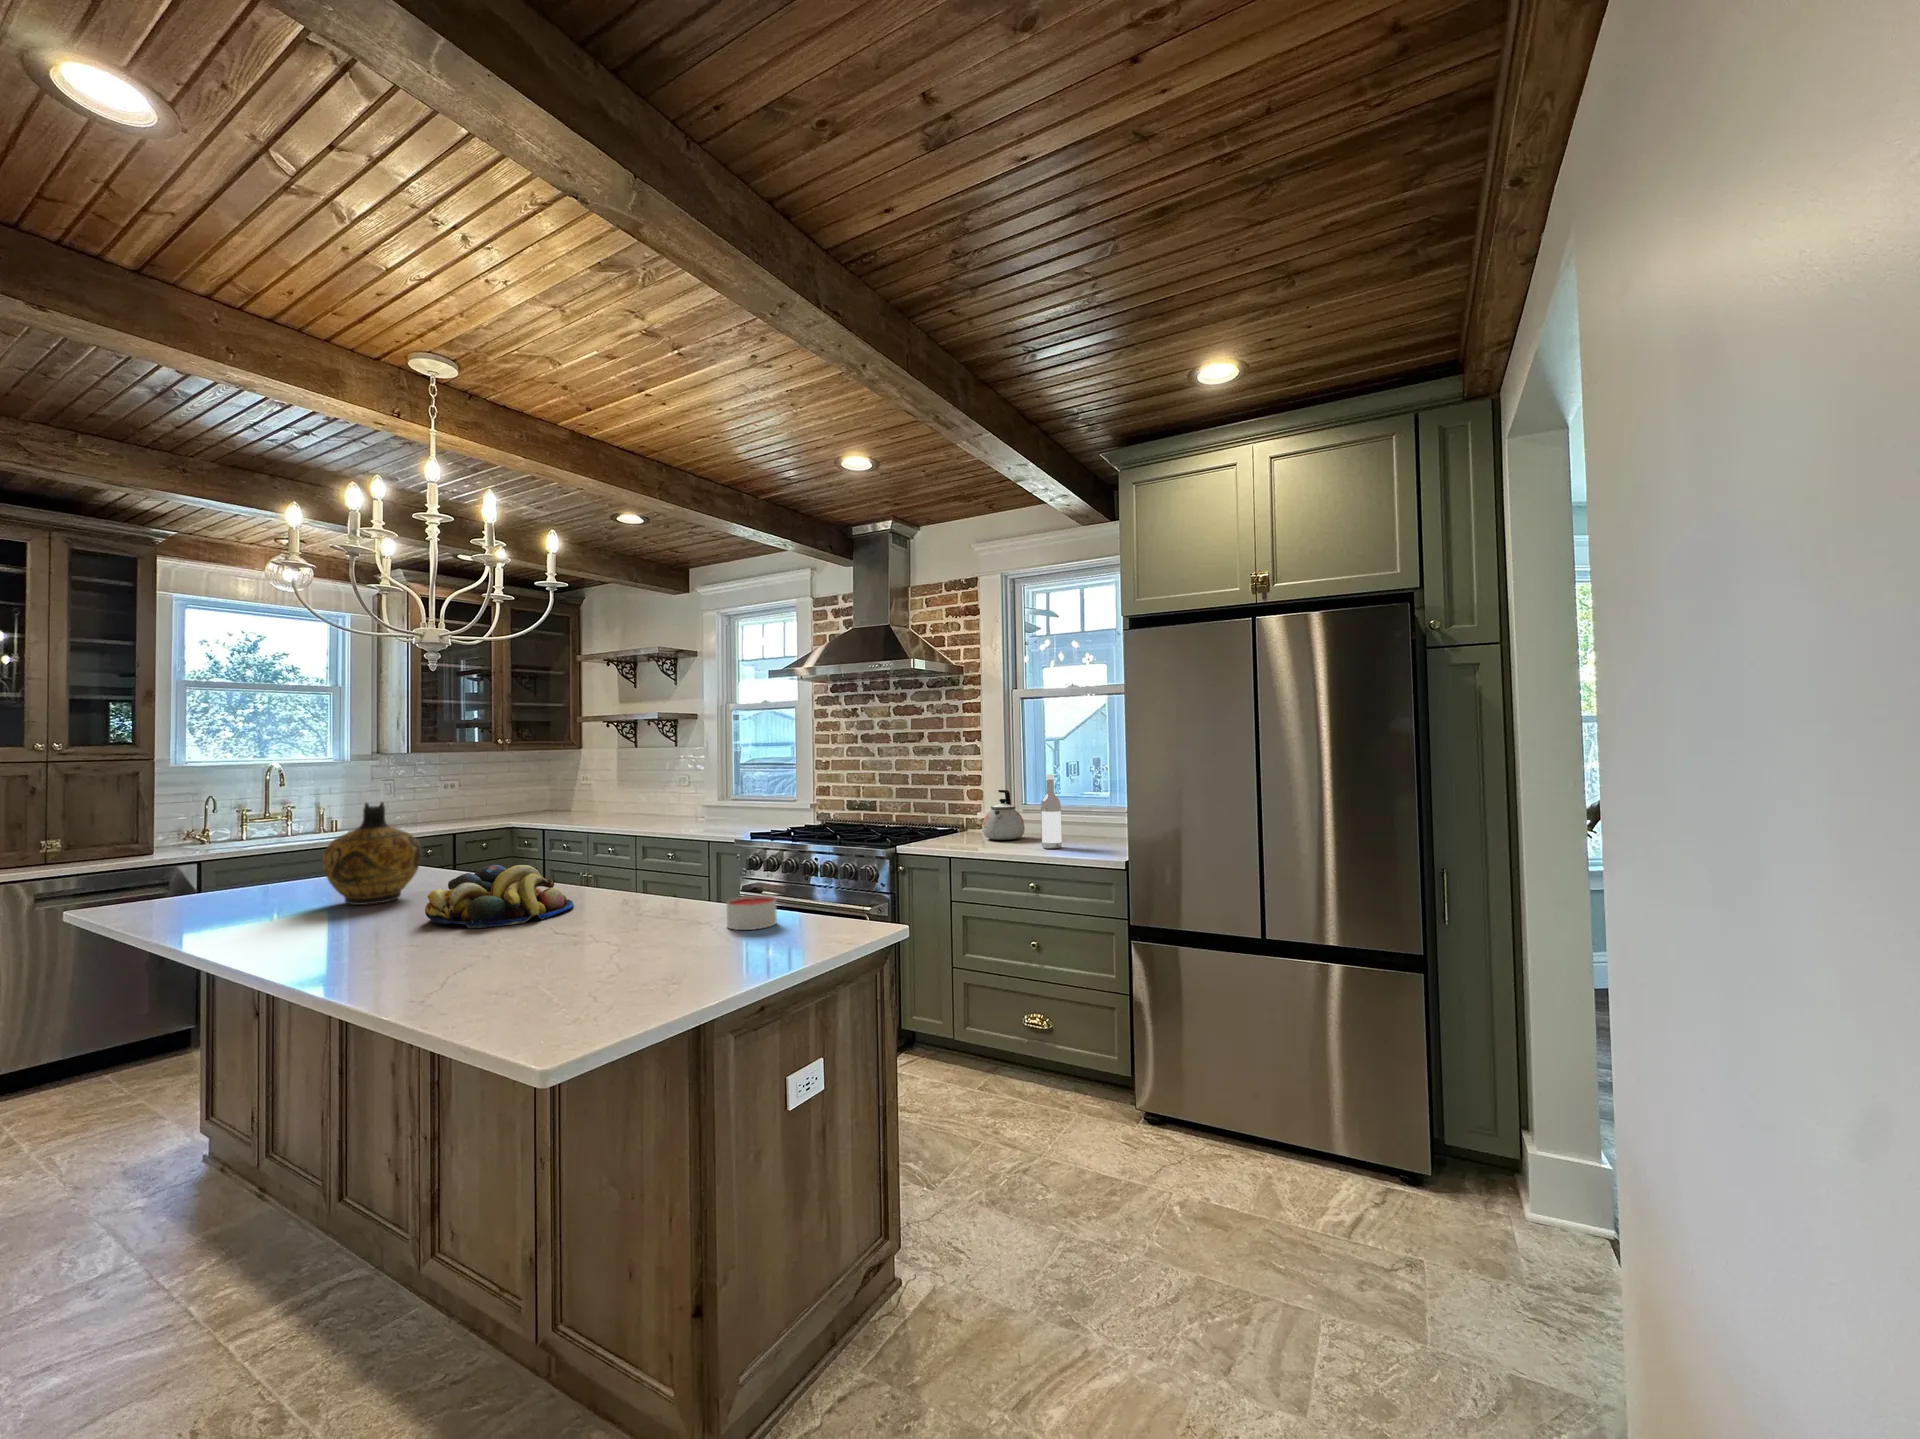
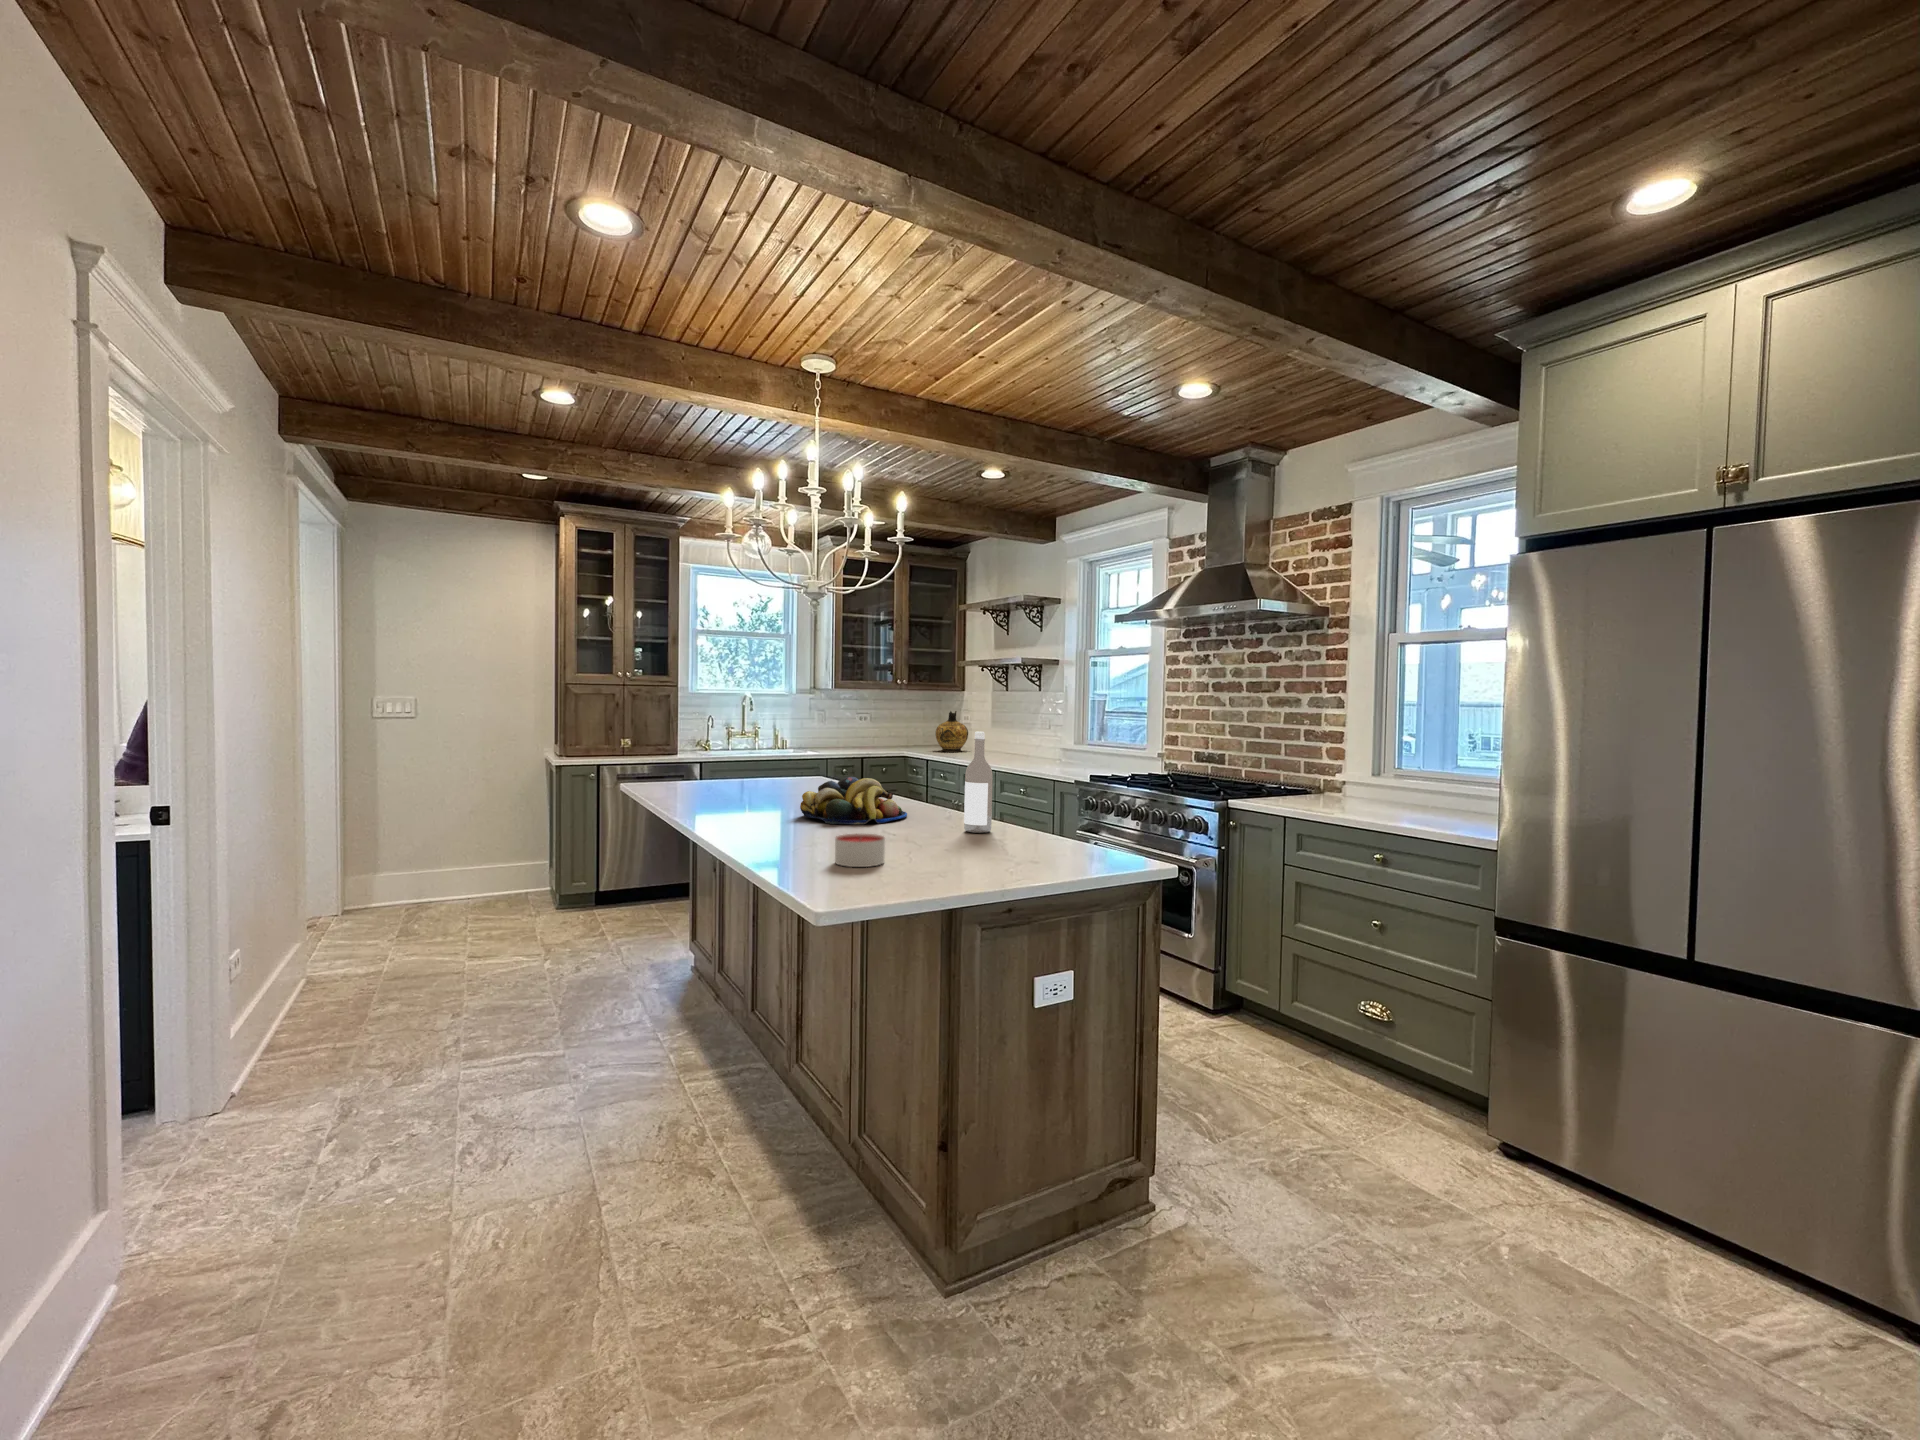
wine bottle: present [1041,774,1062,849] -> present [964,732,992,833]
kettle: present [982,790,1025,840] -> none [1333,748,1385,805]
ceramic jug: present [322,802,422,905] -> present [936,711,968,752]
candle: present [727,896,777,930] -> present [835,834,885,867]

